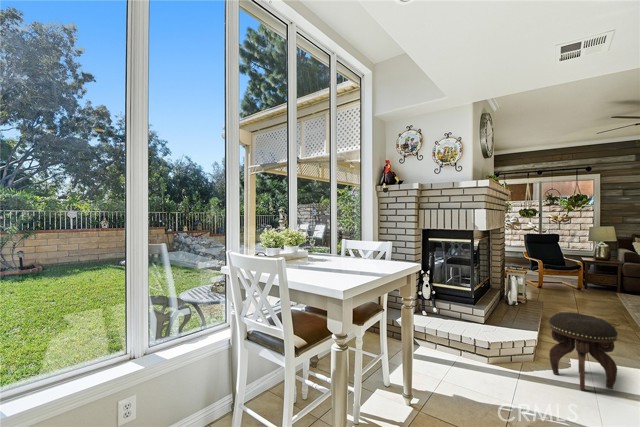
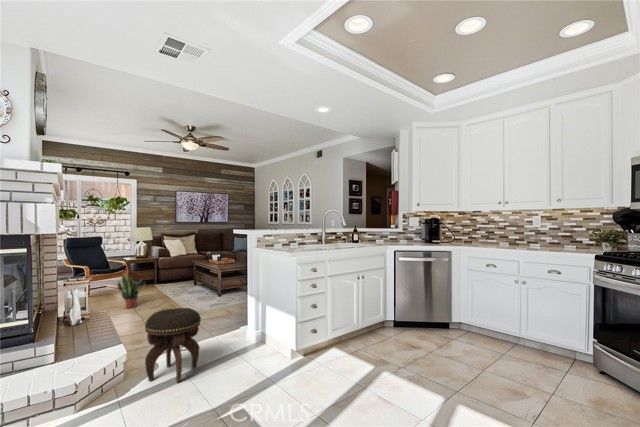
potted plant: none [560,271,591,309] -> present [118,274,144,308]

